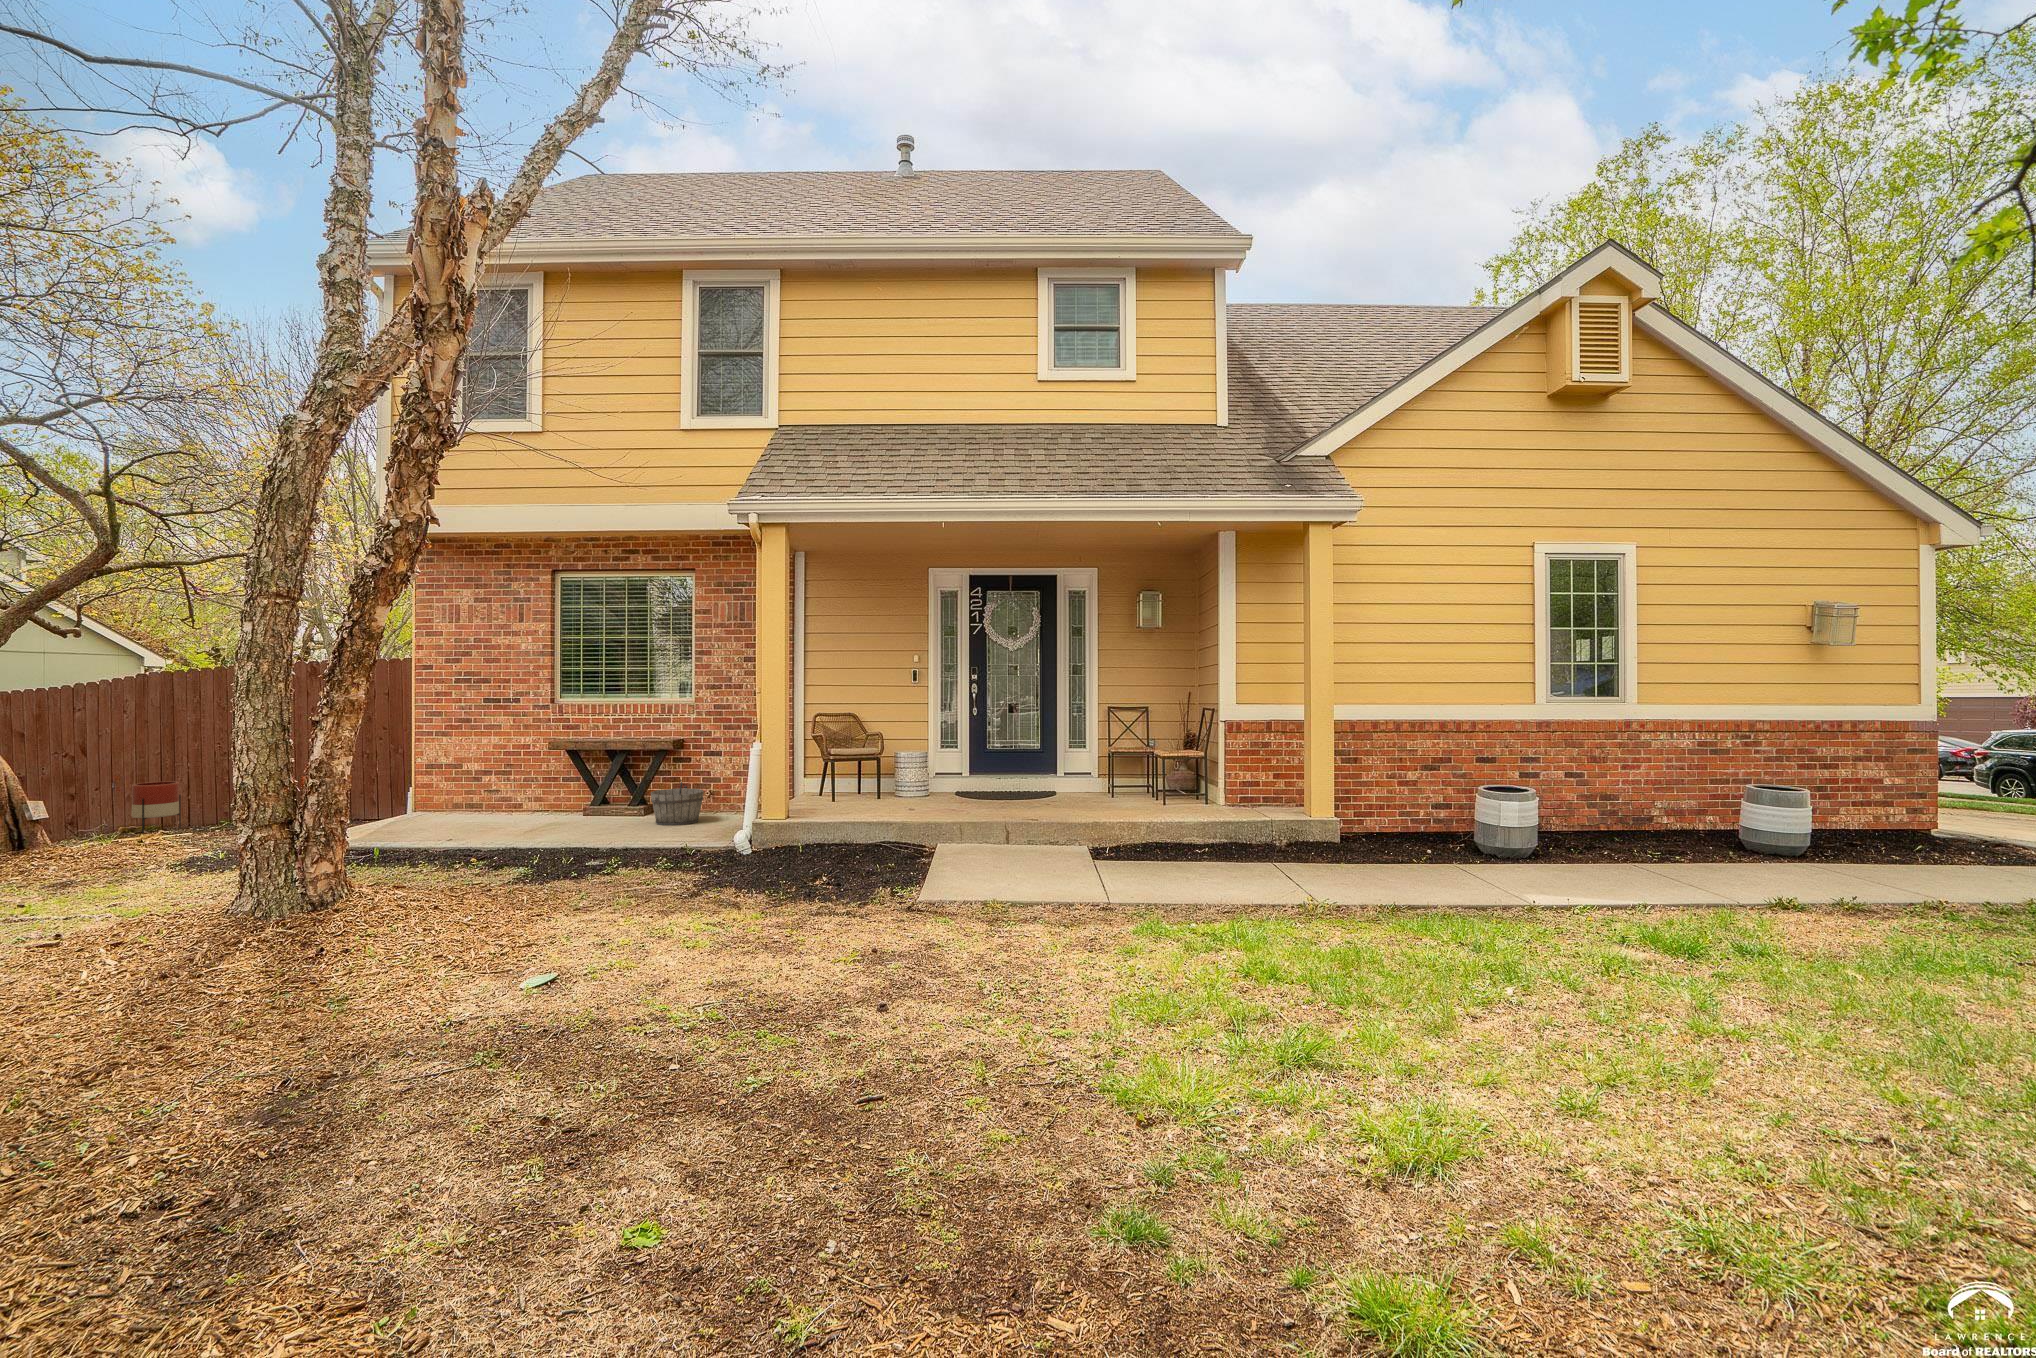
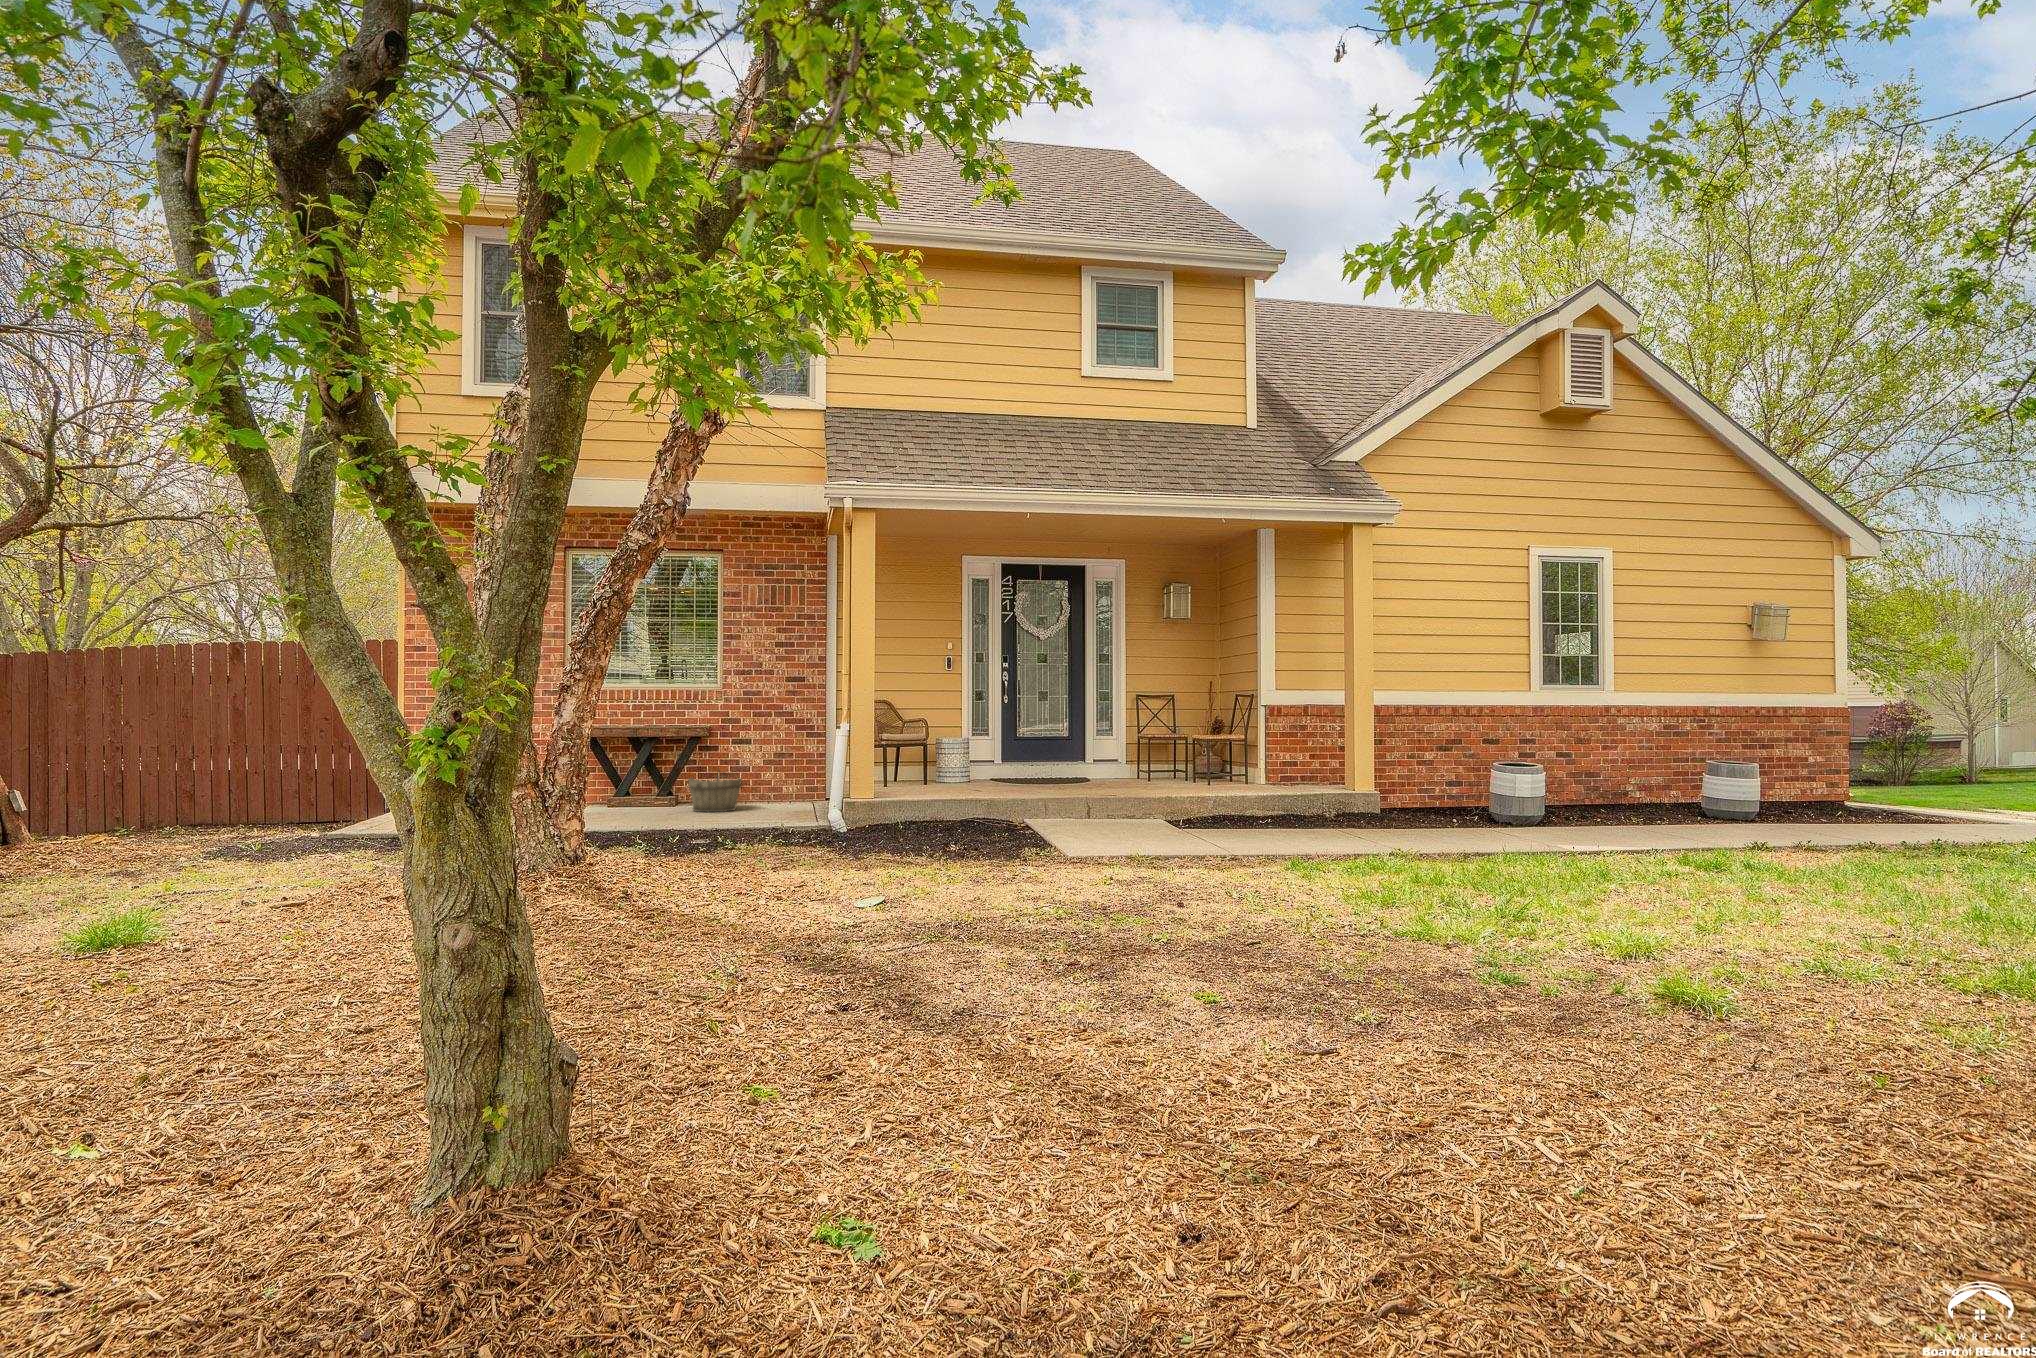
planter: present [132,781,181,833] -> none [80,772,132,828]

